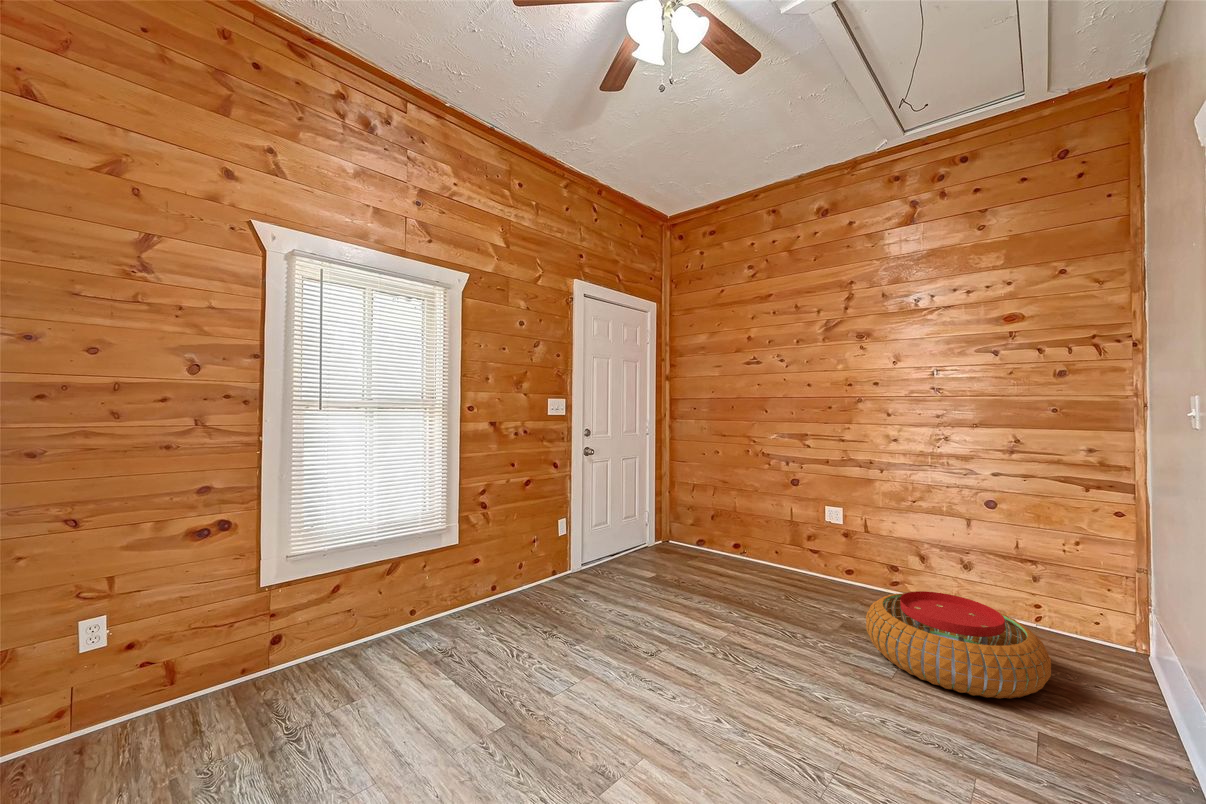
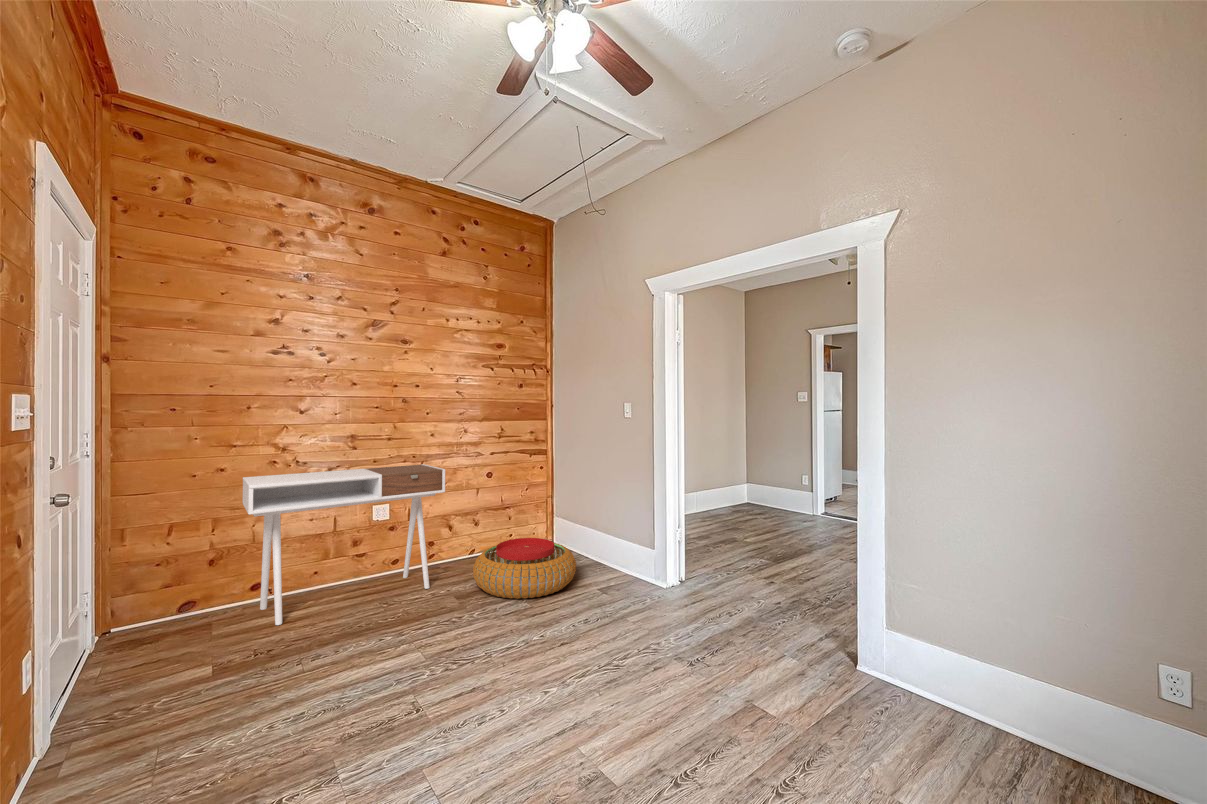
desk: none [702,459,877,606] -> present [243,464,445,625]

